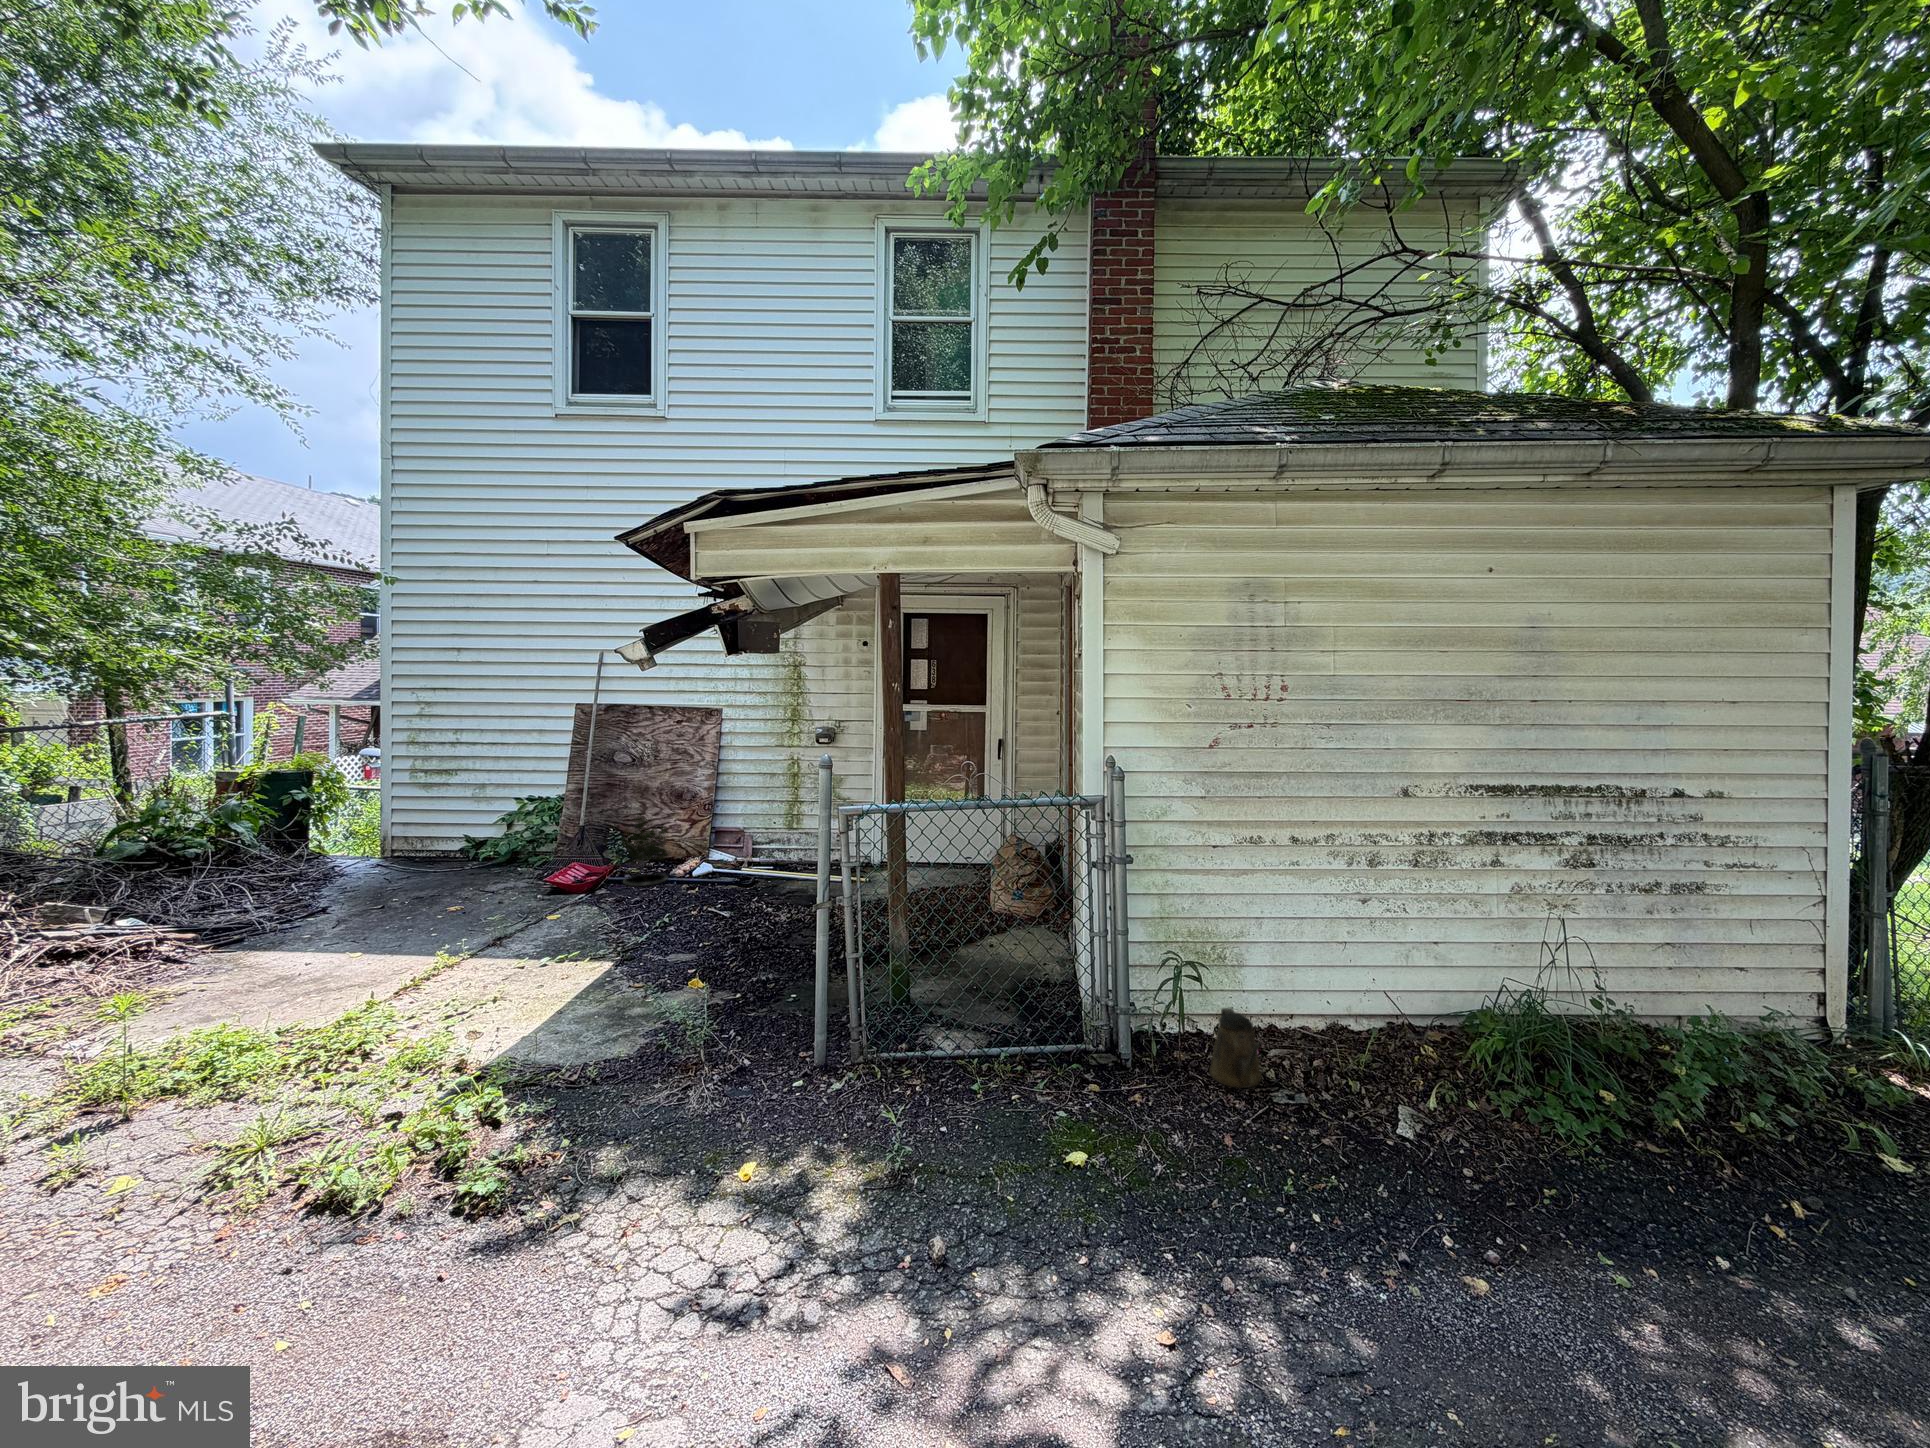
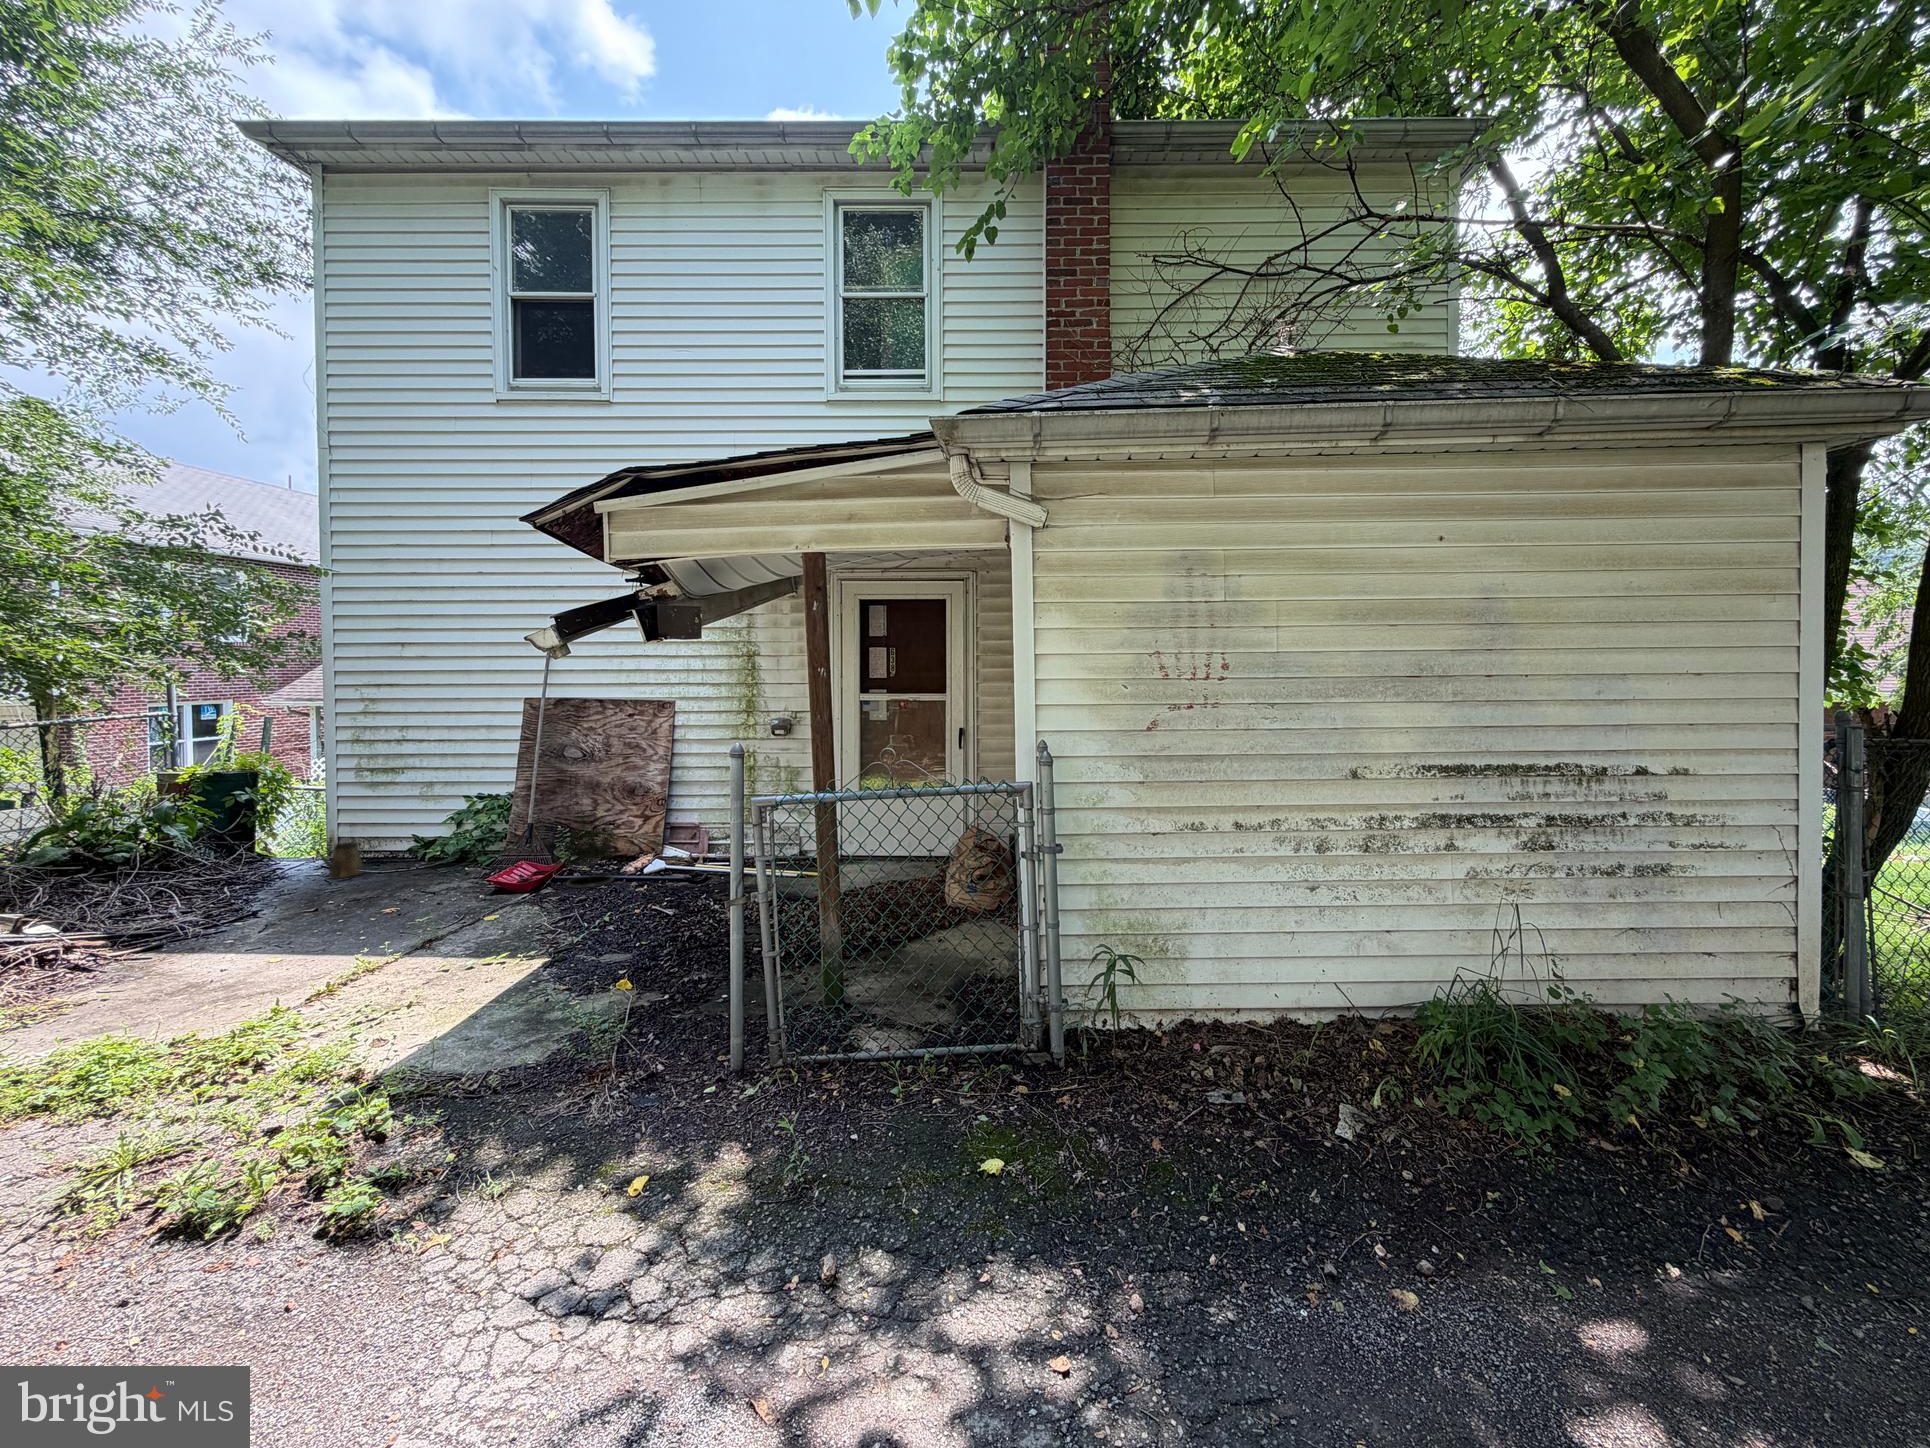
watering can: present [1209,1007,1262,1088] -> present [312,842,363,879]

